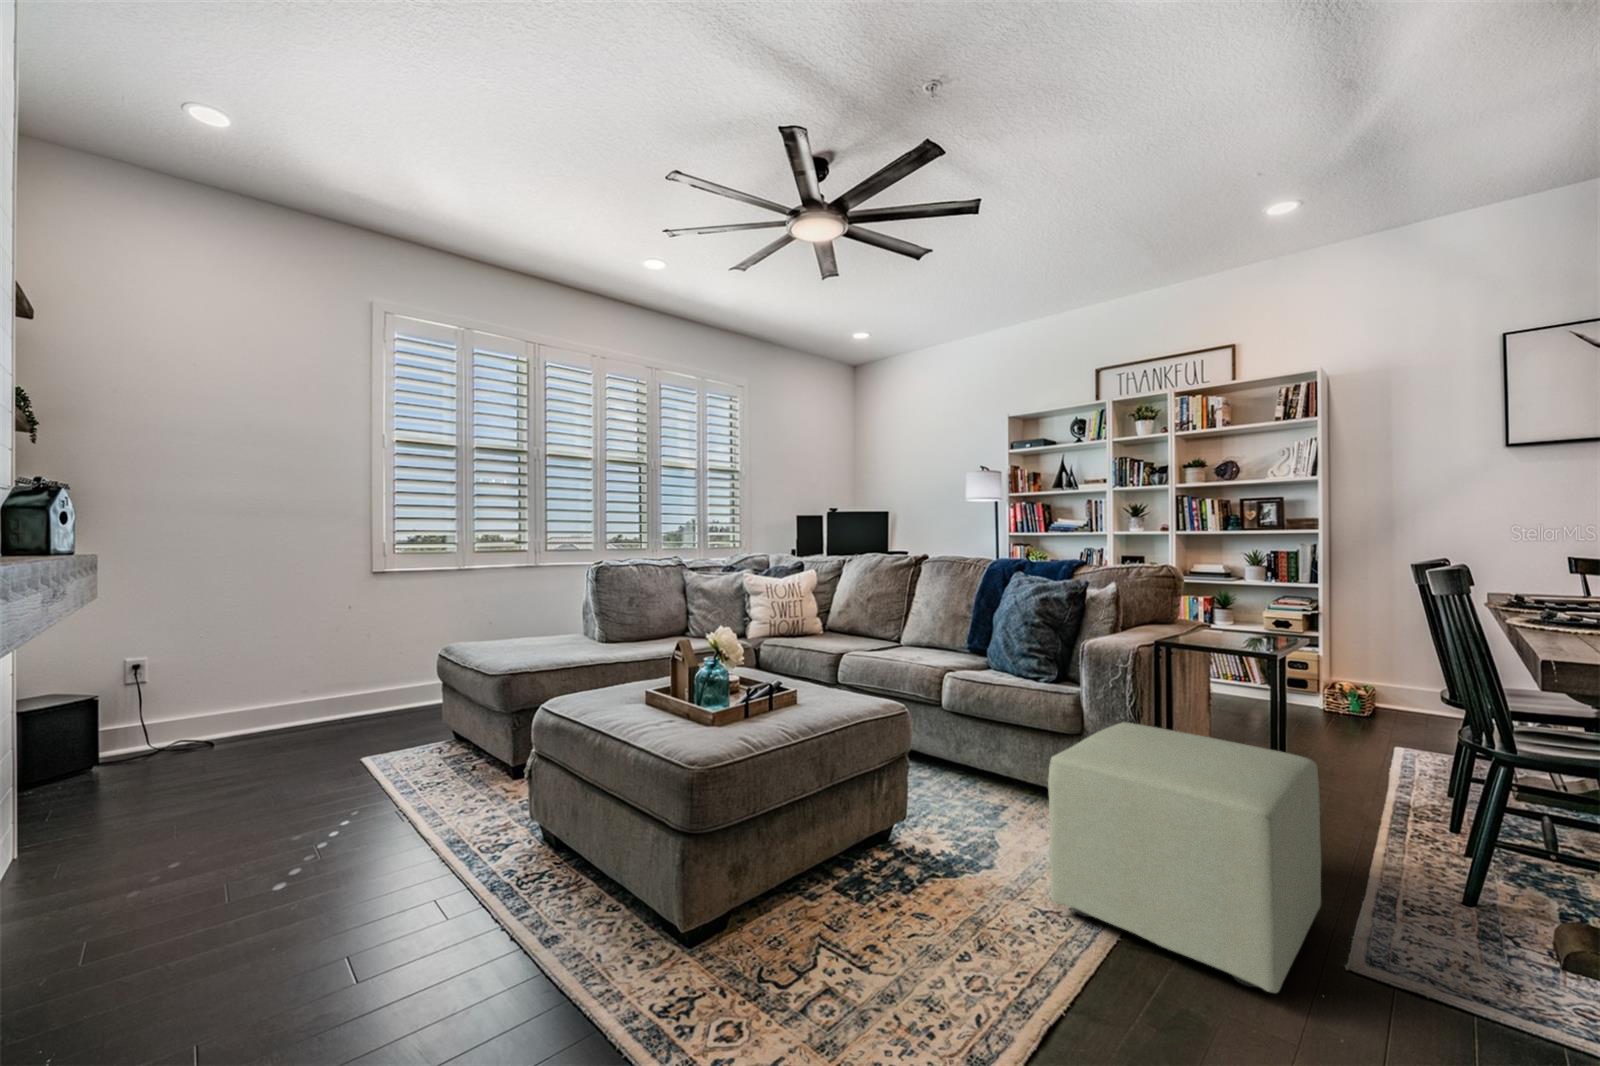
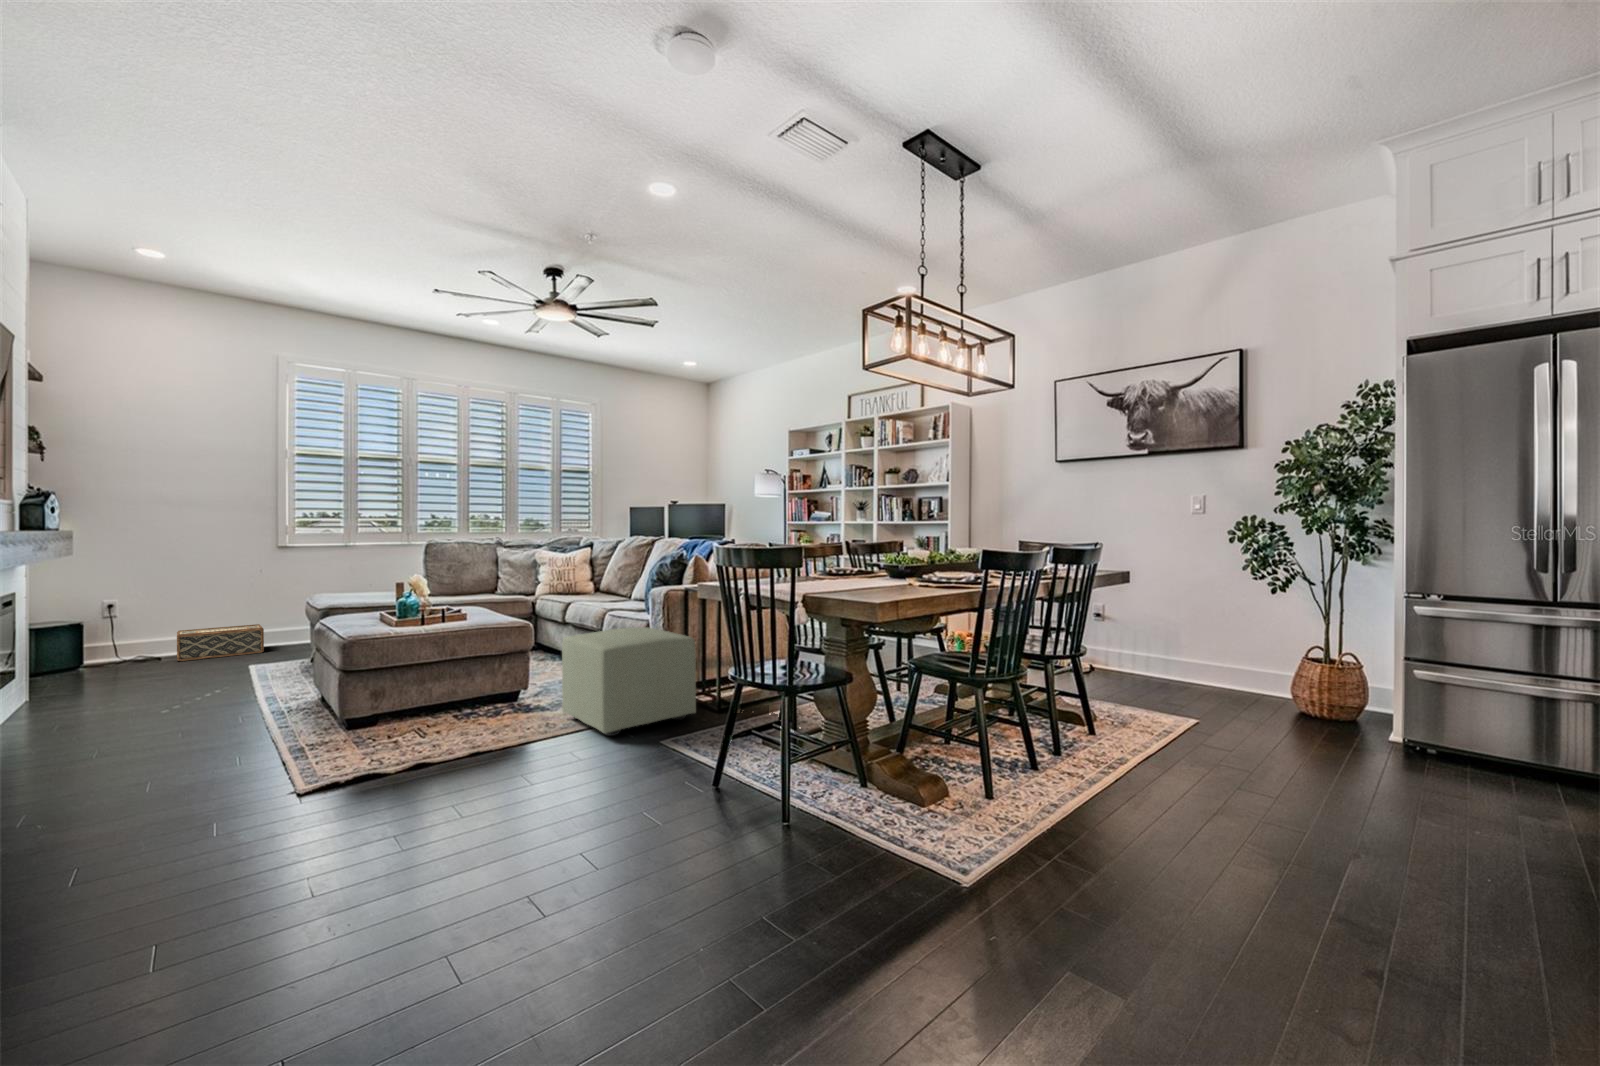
woven basket: none [234,684,360,749] -> present [177,624,264,661]

